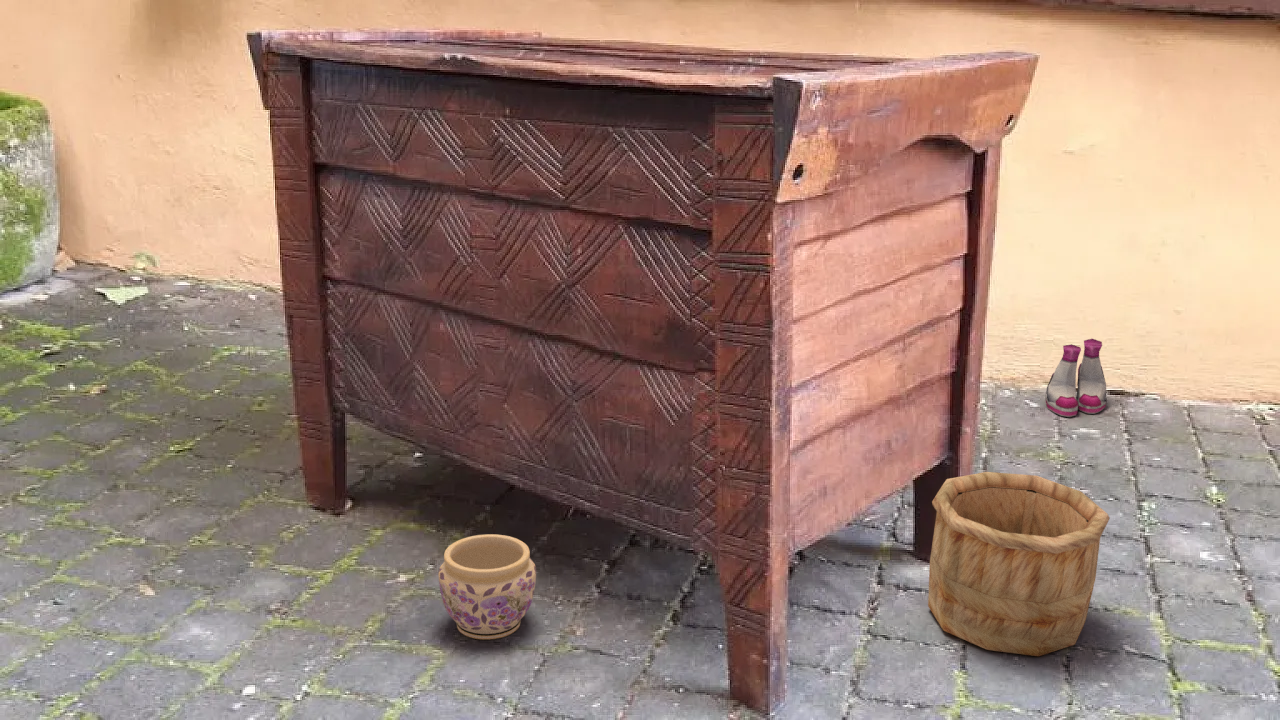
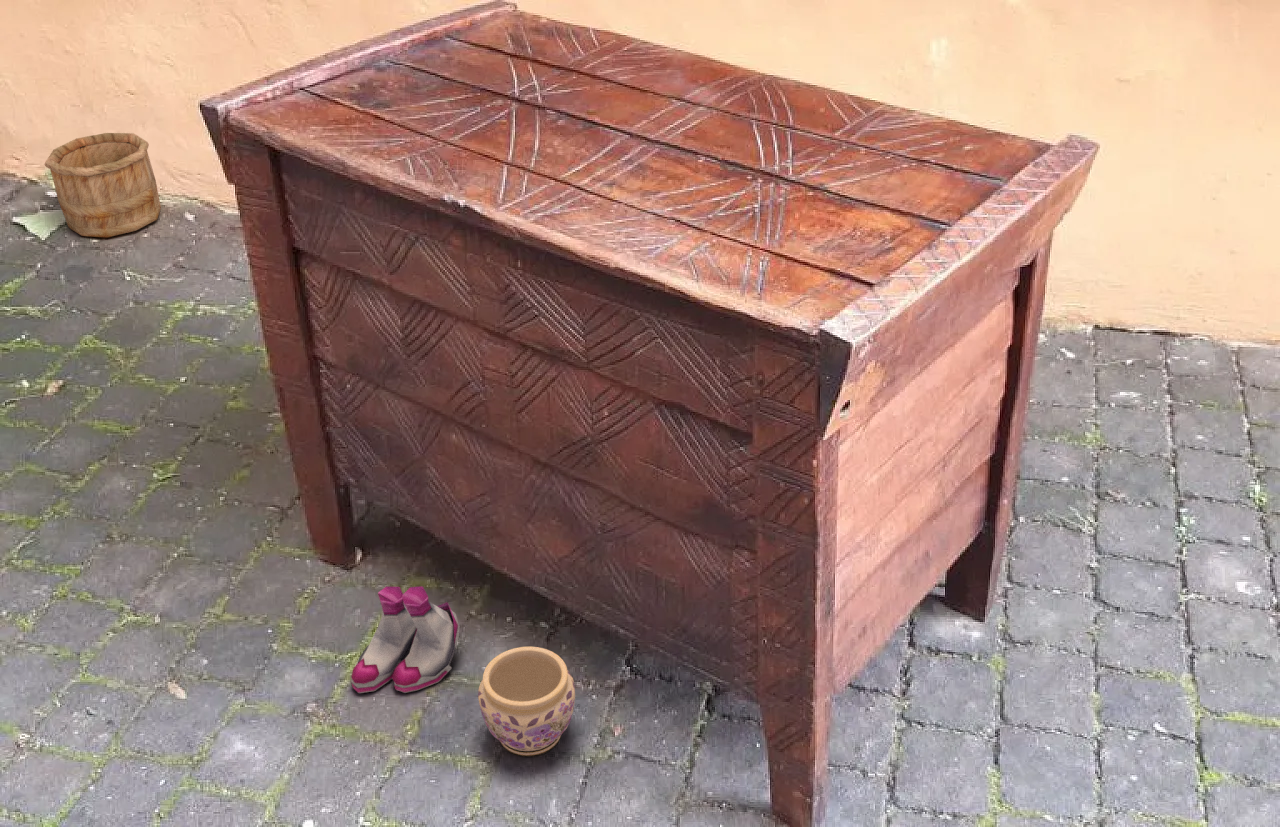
boots: present [1045,339,1107,417] -> present [351,586,460,693]
wooden bucket: present [928,472,1110,656] -> present [45,133,161,237]

